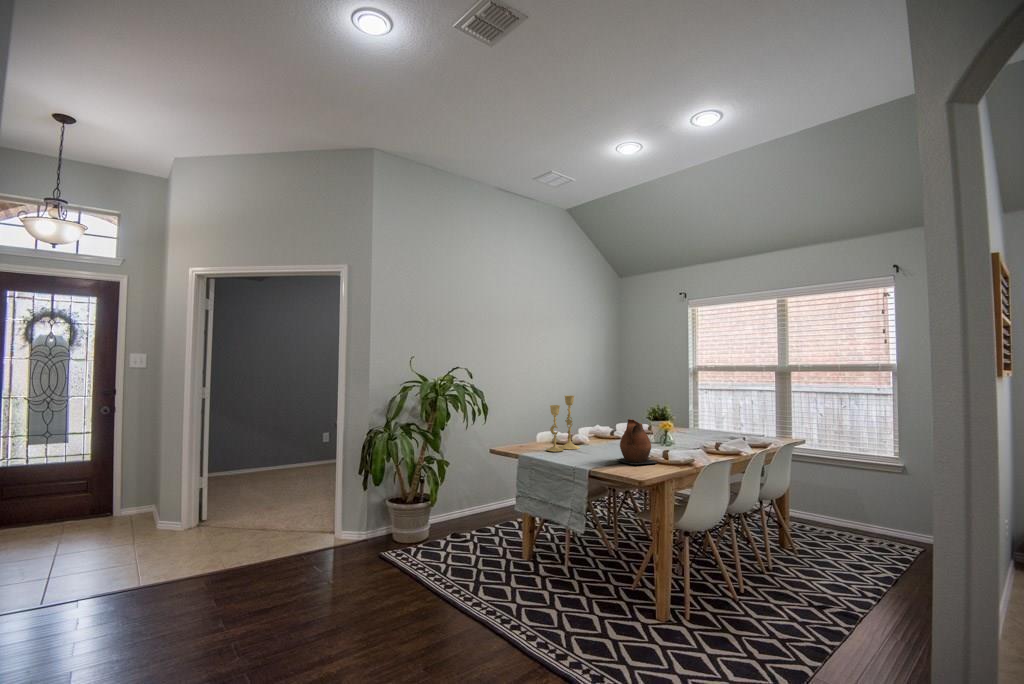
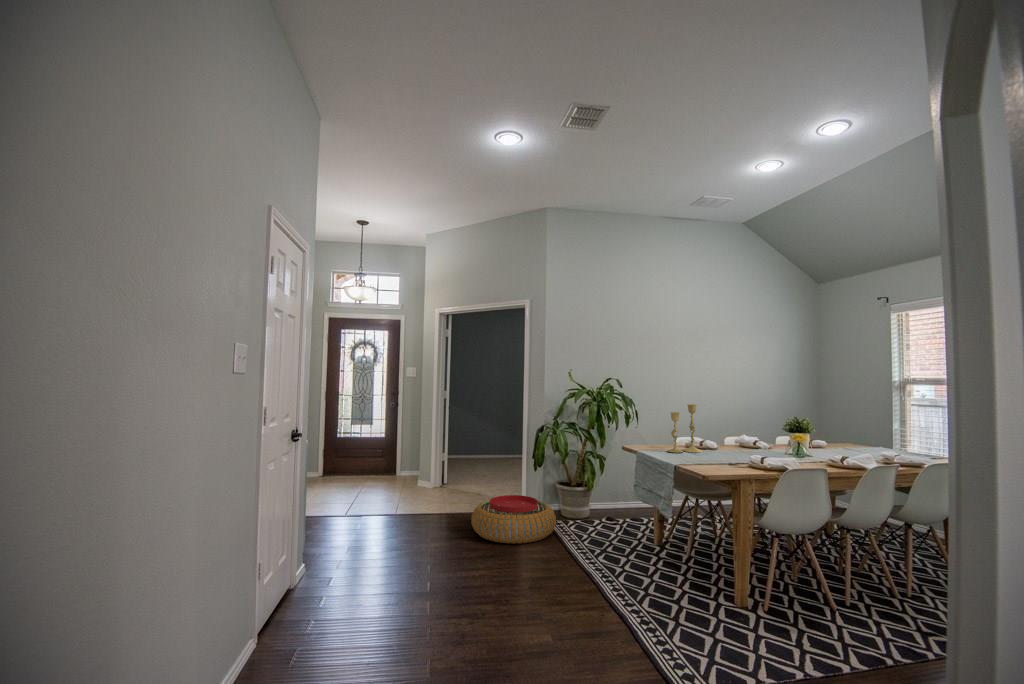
ceramic pitcher: present [617,419,657,464] -> none [713,426,750,468]
pouf: none [285,525,408,601] -> present [471,495,556,544]

